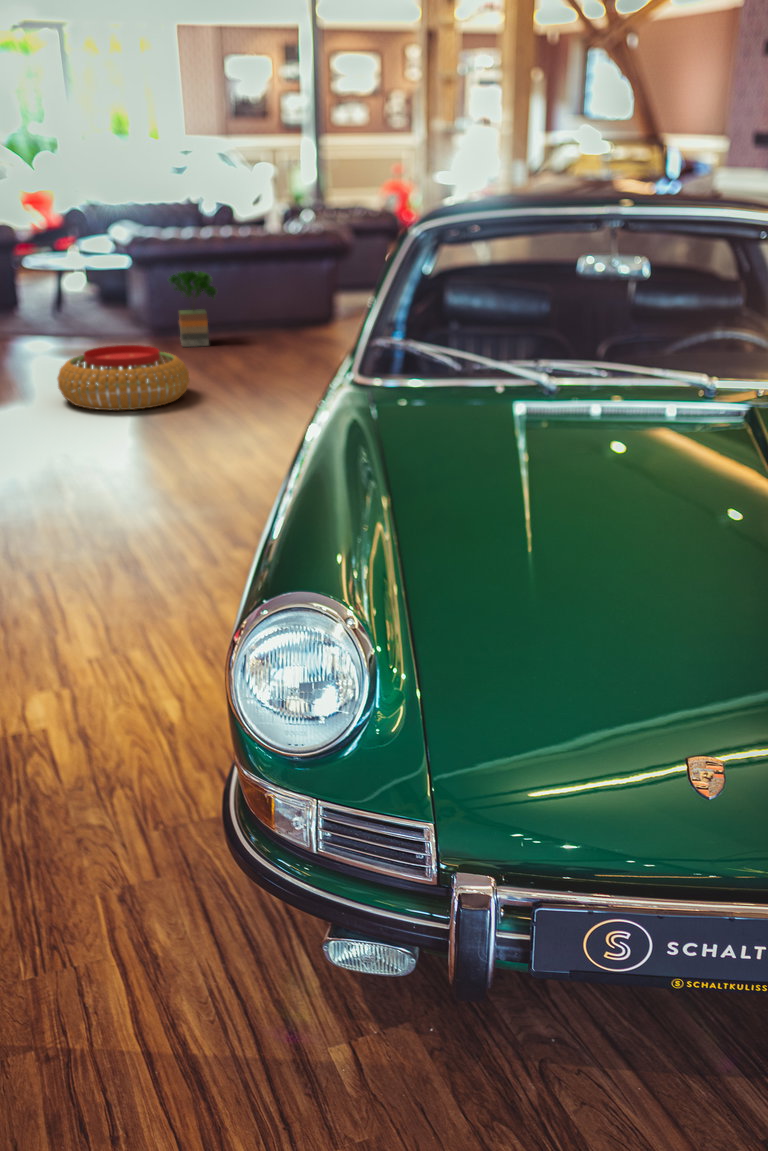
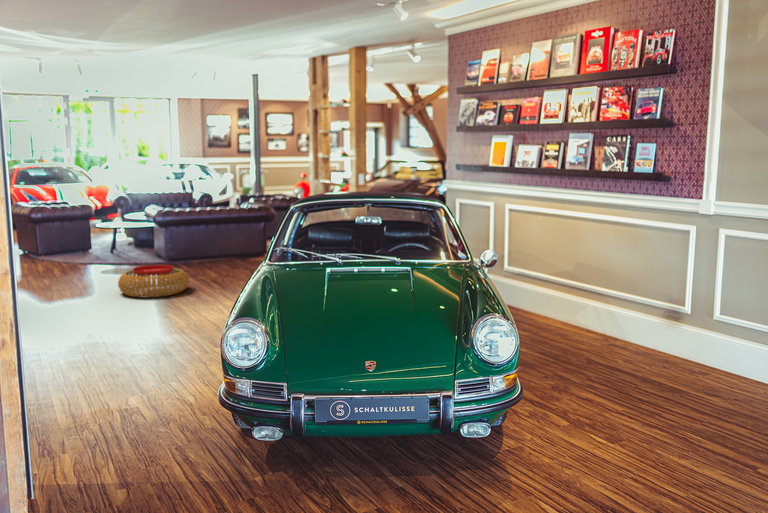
potted tree: present [168,271,217,347] -> none [176,227,204,267]

